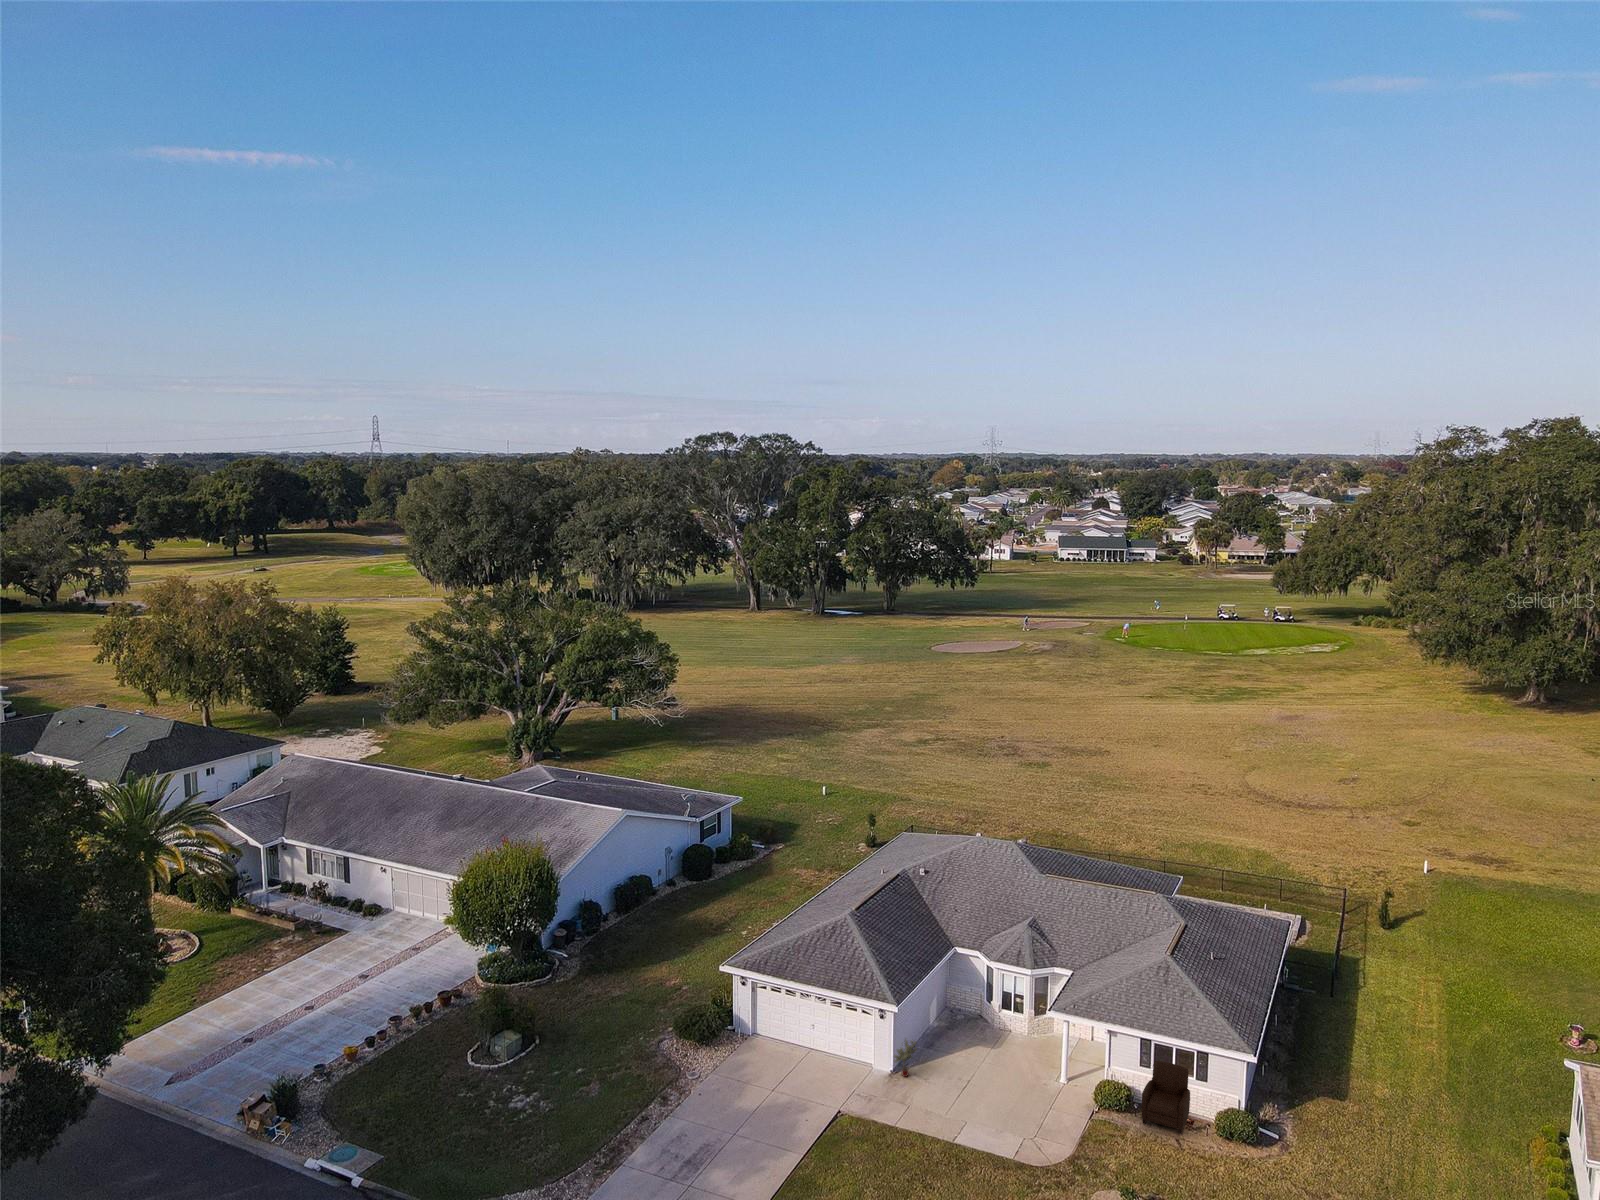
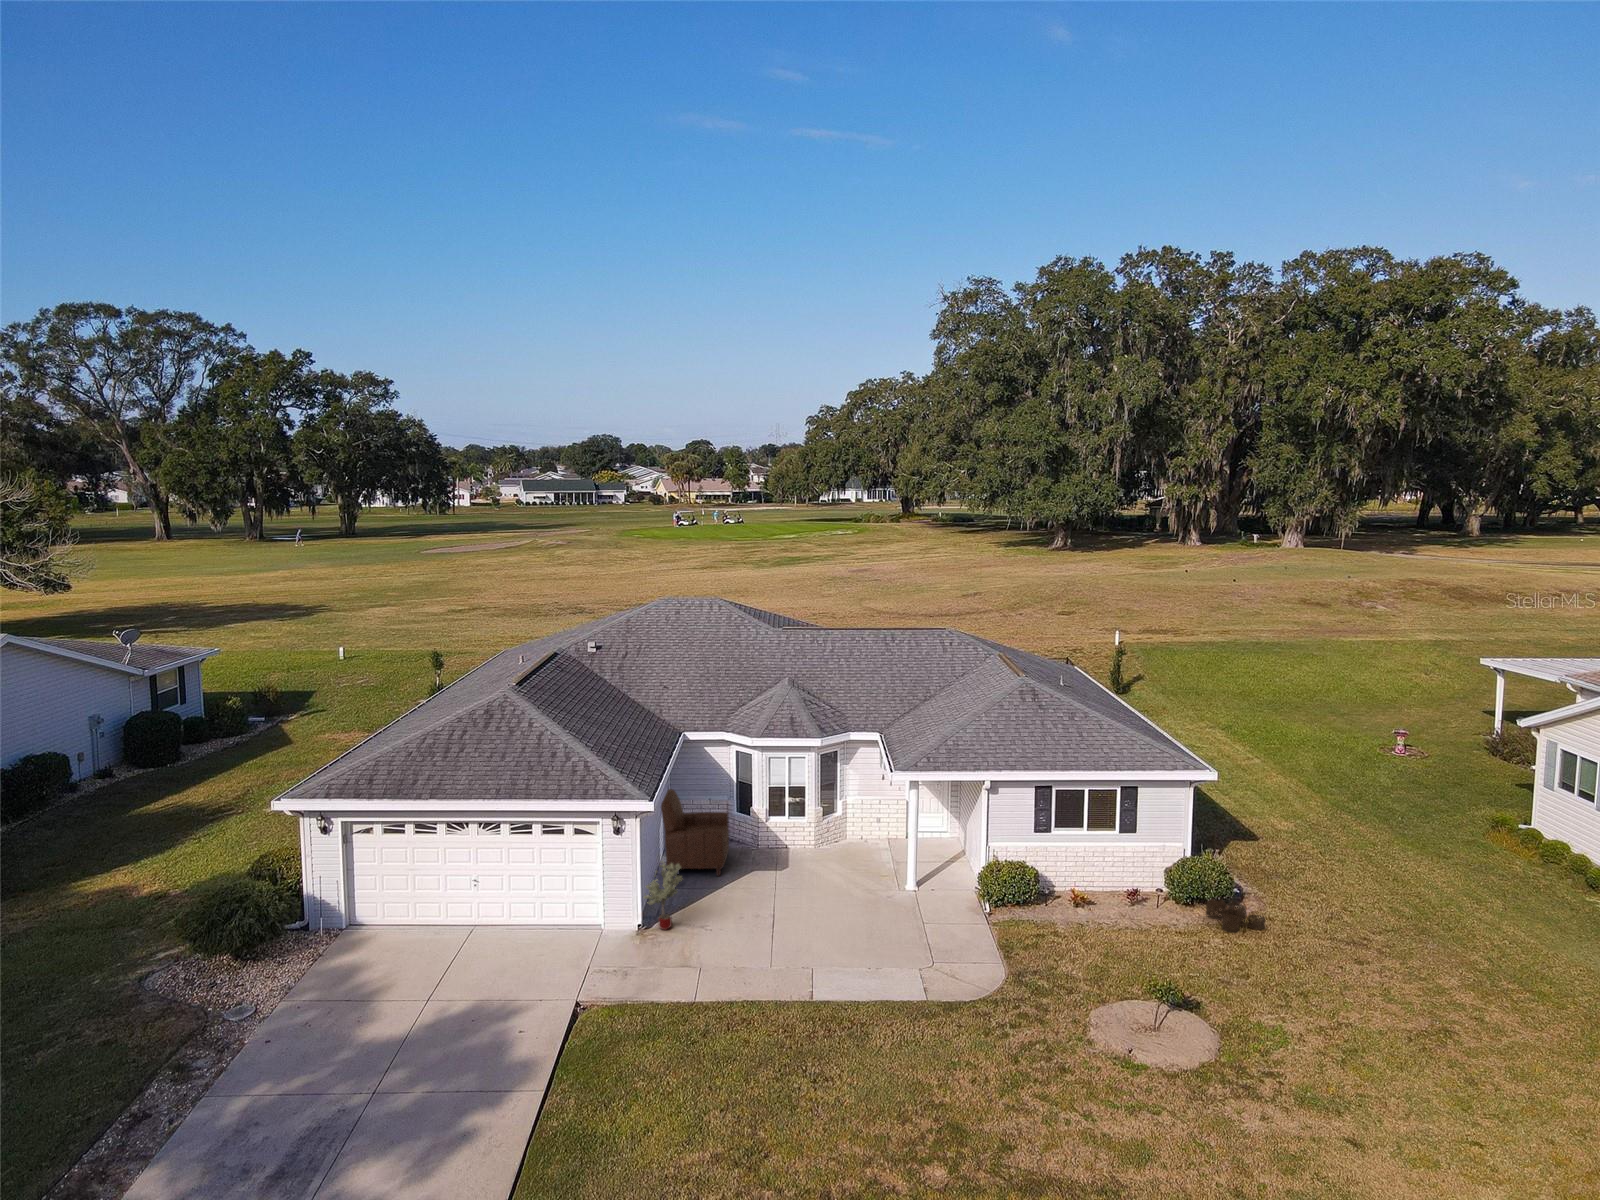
chair: present [1142,1061,1190,1134] -> present [661,789,729,876]
woven basket: none [1233,1140,1266,1170] -> present [1206,898,1265,932]

